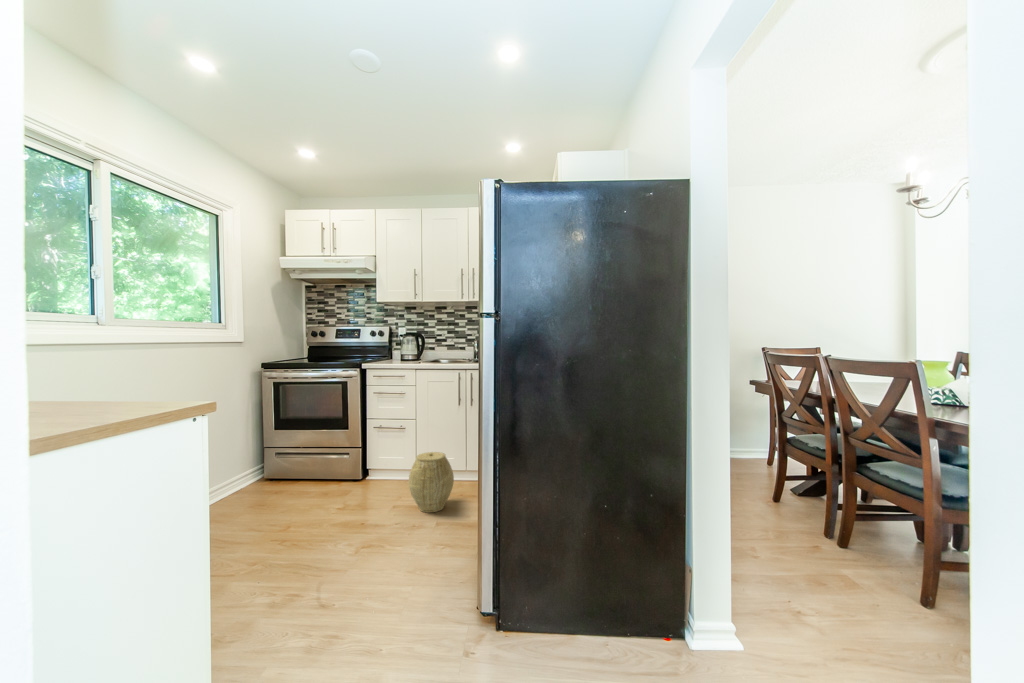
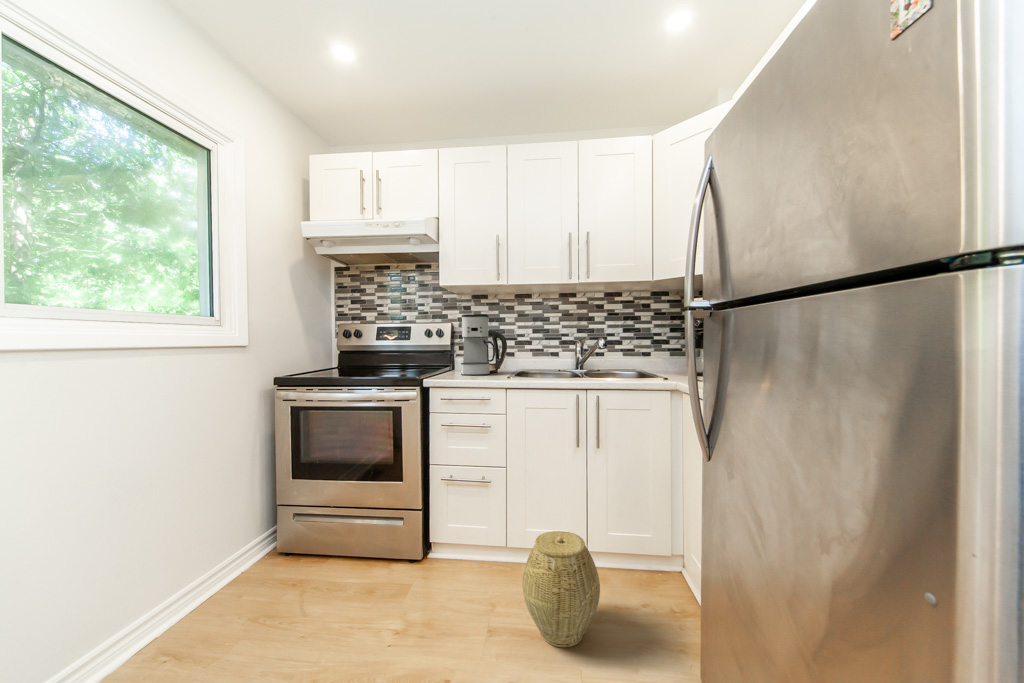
coffee maker: none [392,321,417,363] -> present [461,314,495,375]

